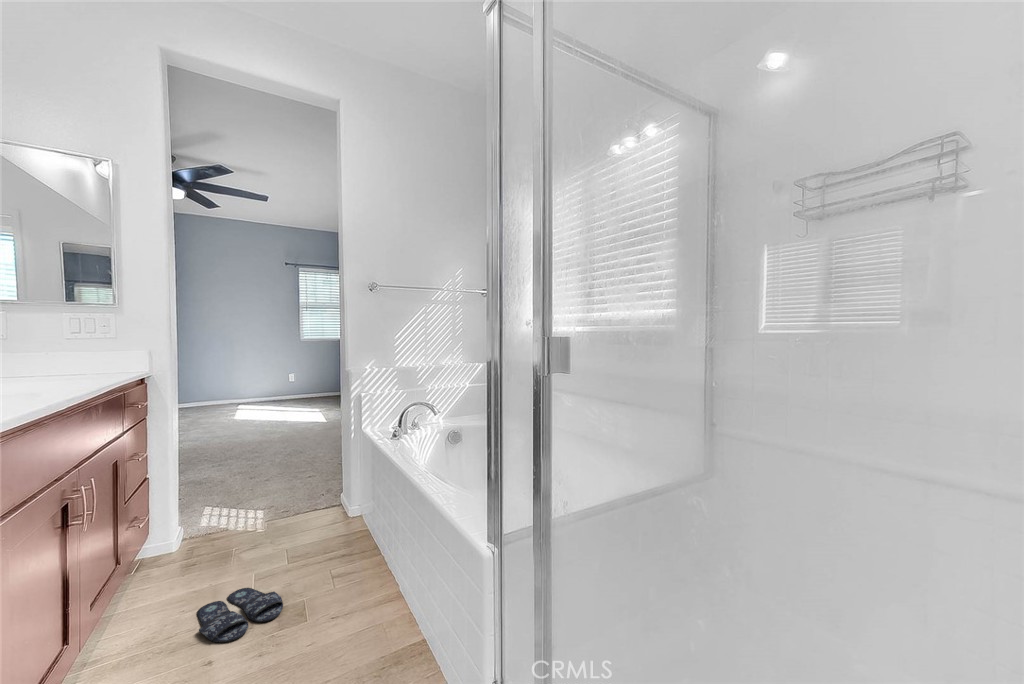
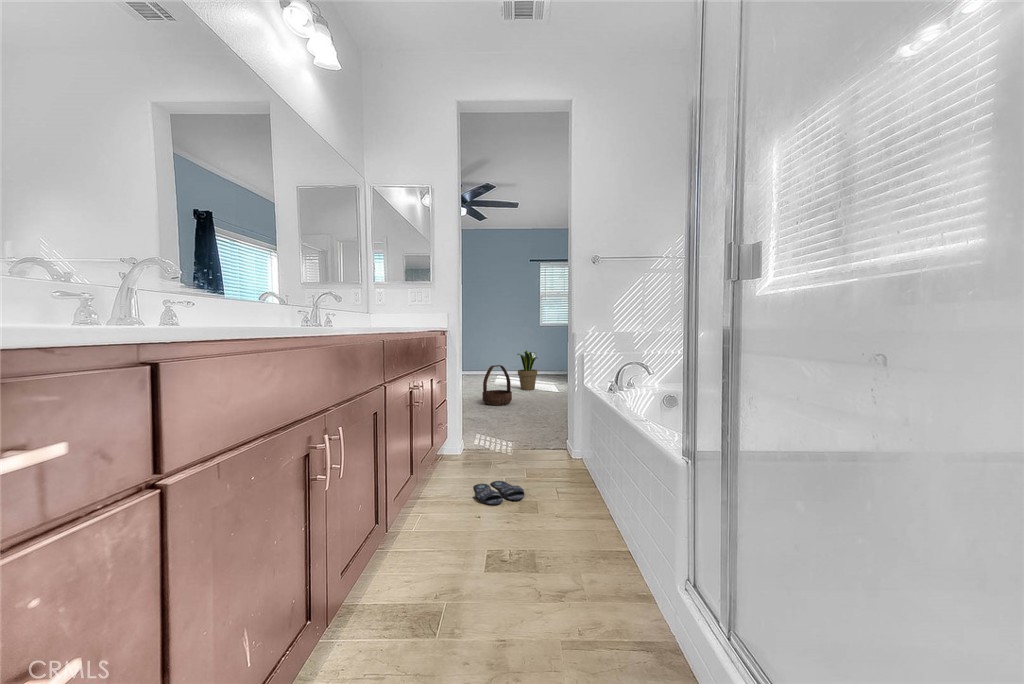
potted plant: none [267,374,296,423] -> present [517,351,537,390]
basket: none [215,399,260,453] -> present [482,365,512,405]

